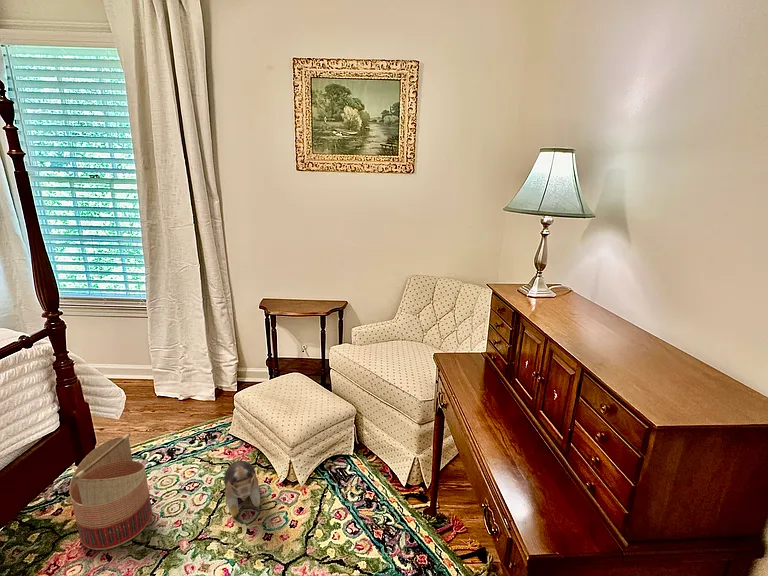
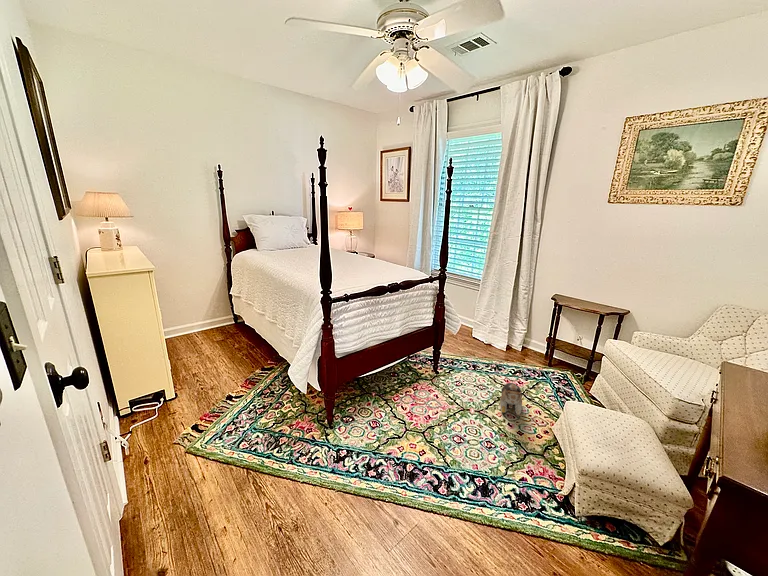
basket: present [69,434,152,550] -> none [427,342,463,395]

